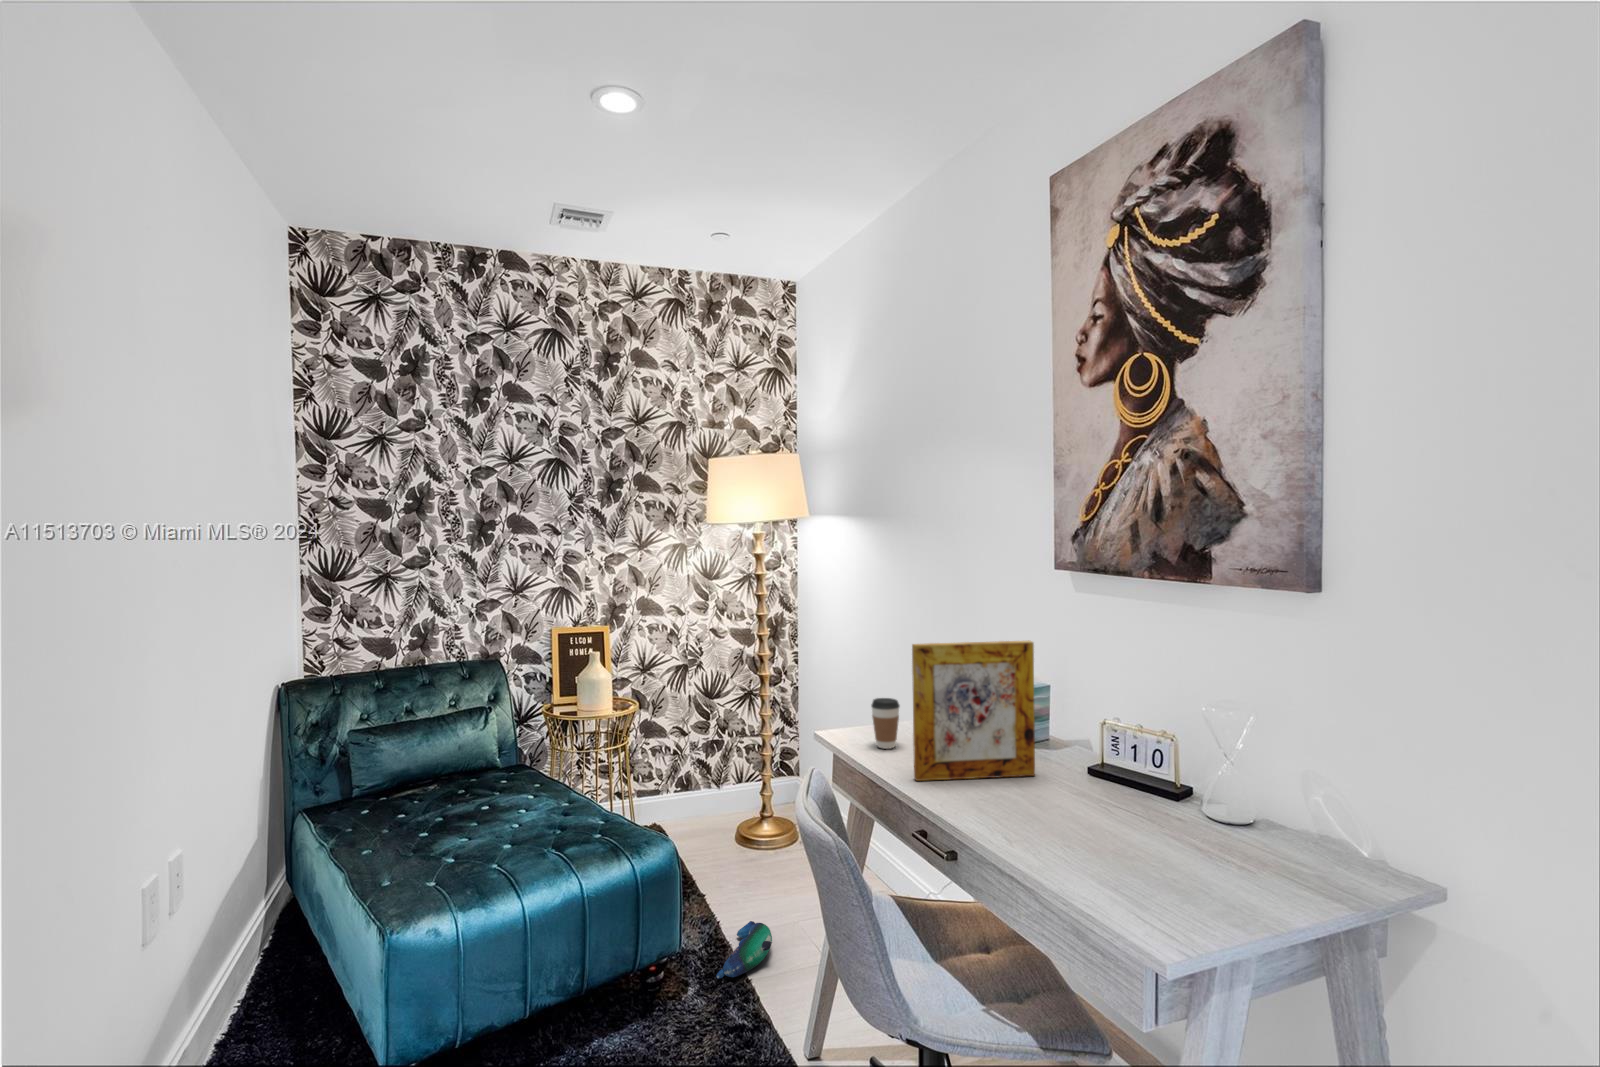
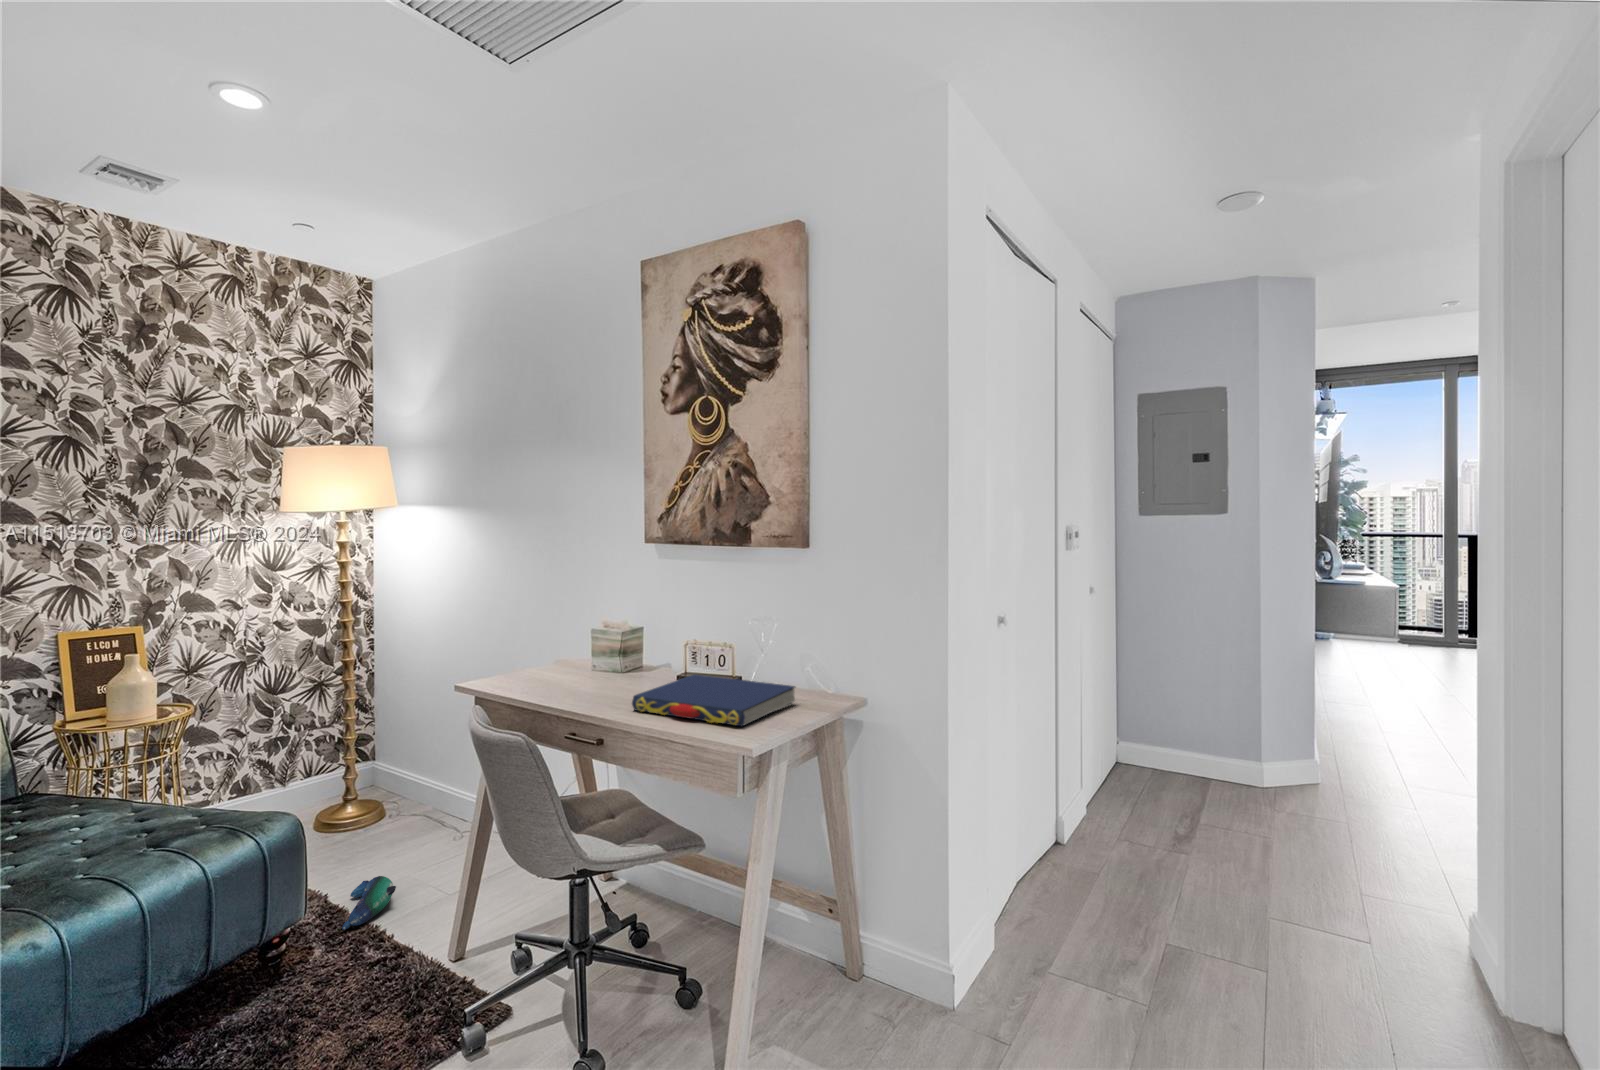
picture frame: present [912,641,1035,781] -> none [555,591,642,698]
coffee cup: present [871,698,900,749] -> none [510,646,534,685]
book: none [1000,777,1288,913] -> present [632,675,795,726]

